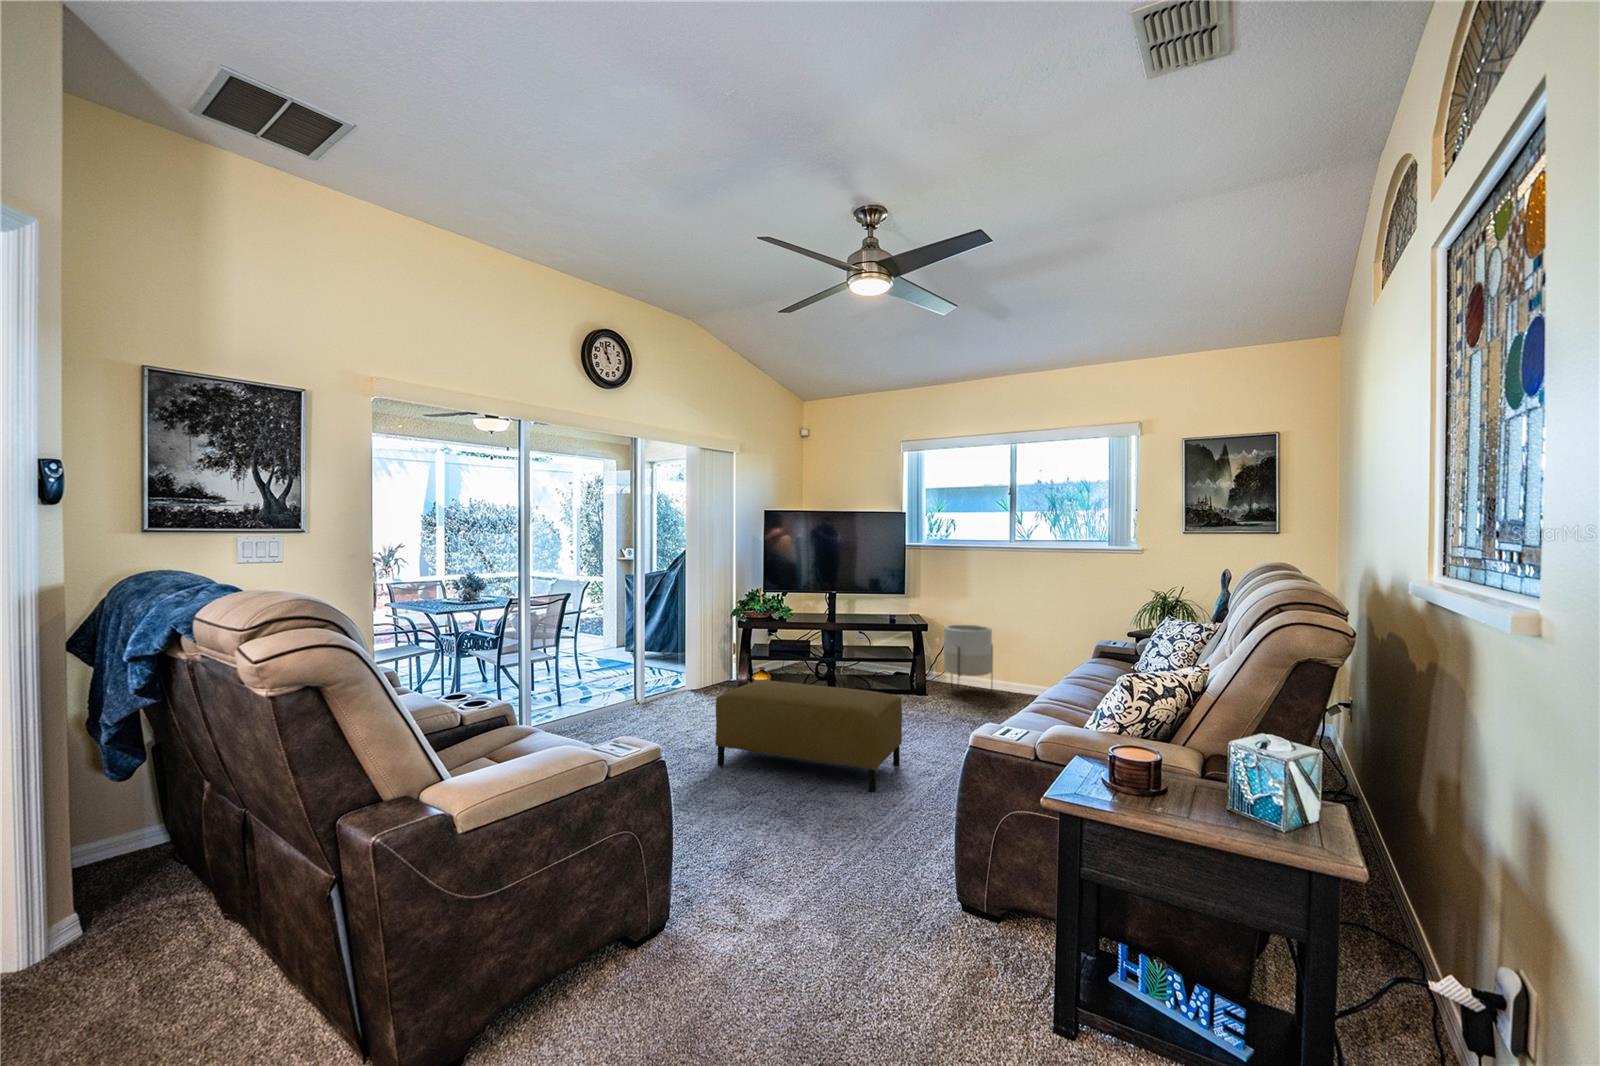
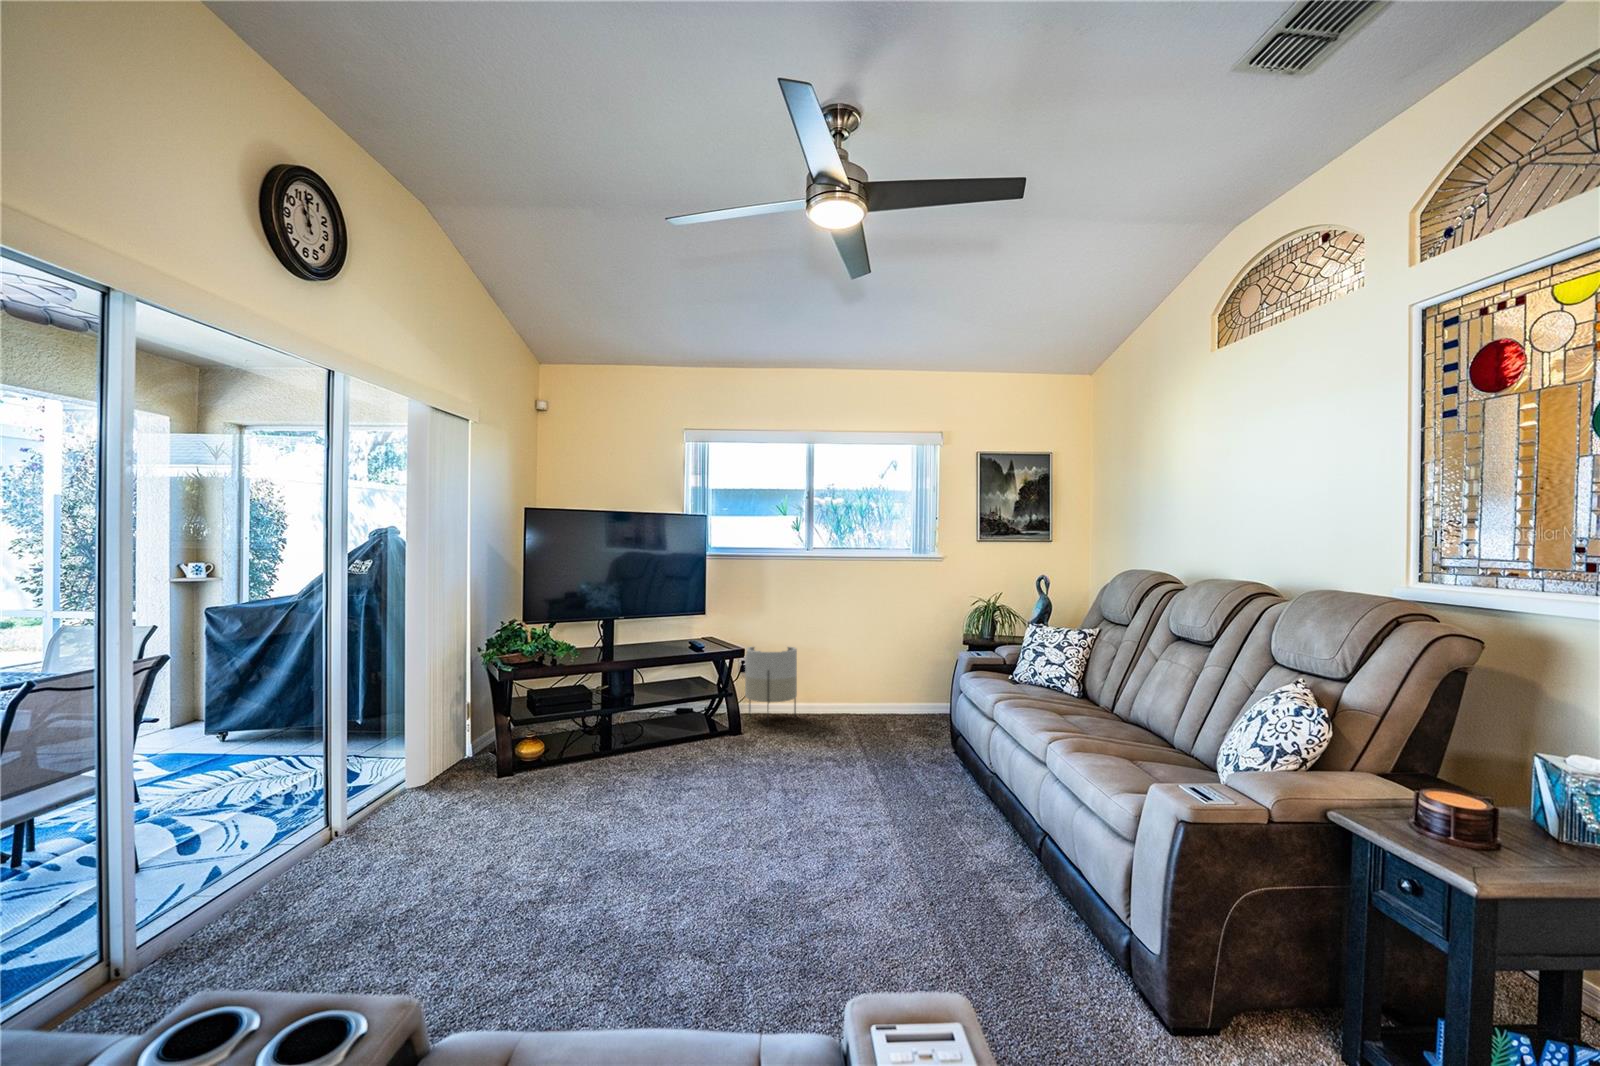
ottoman: present [715,680,902,792] -> none [585,733,805,856]

